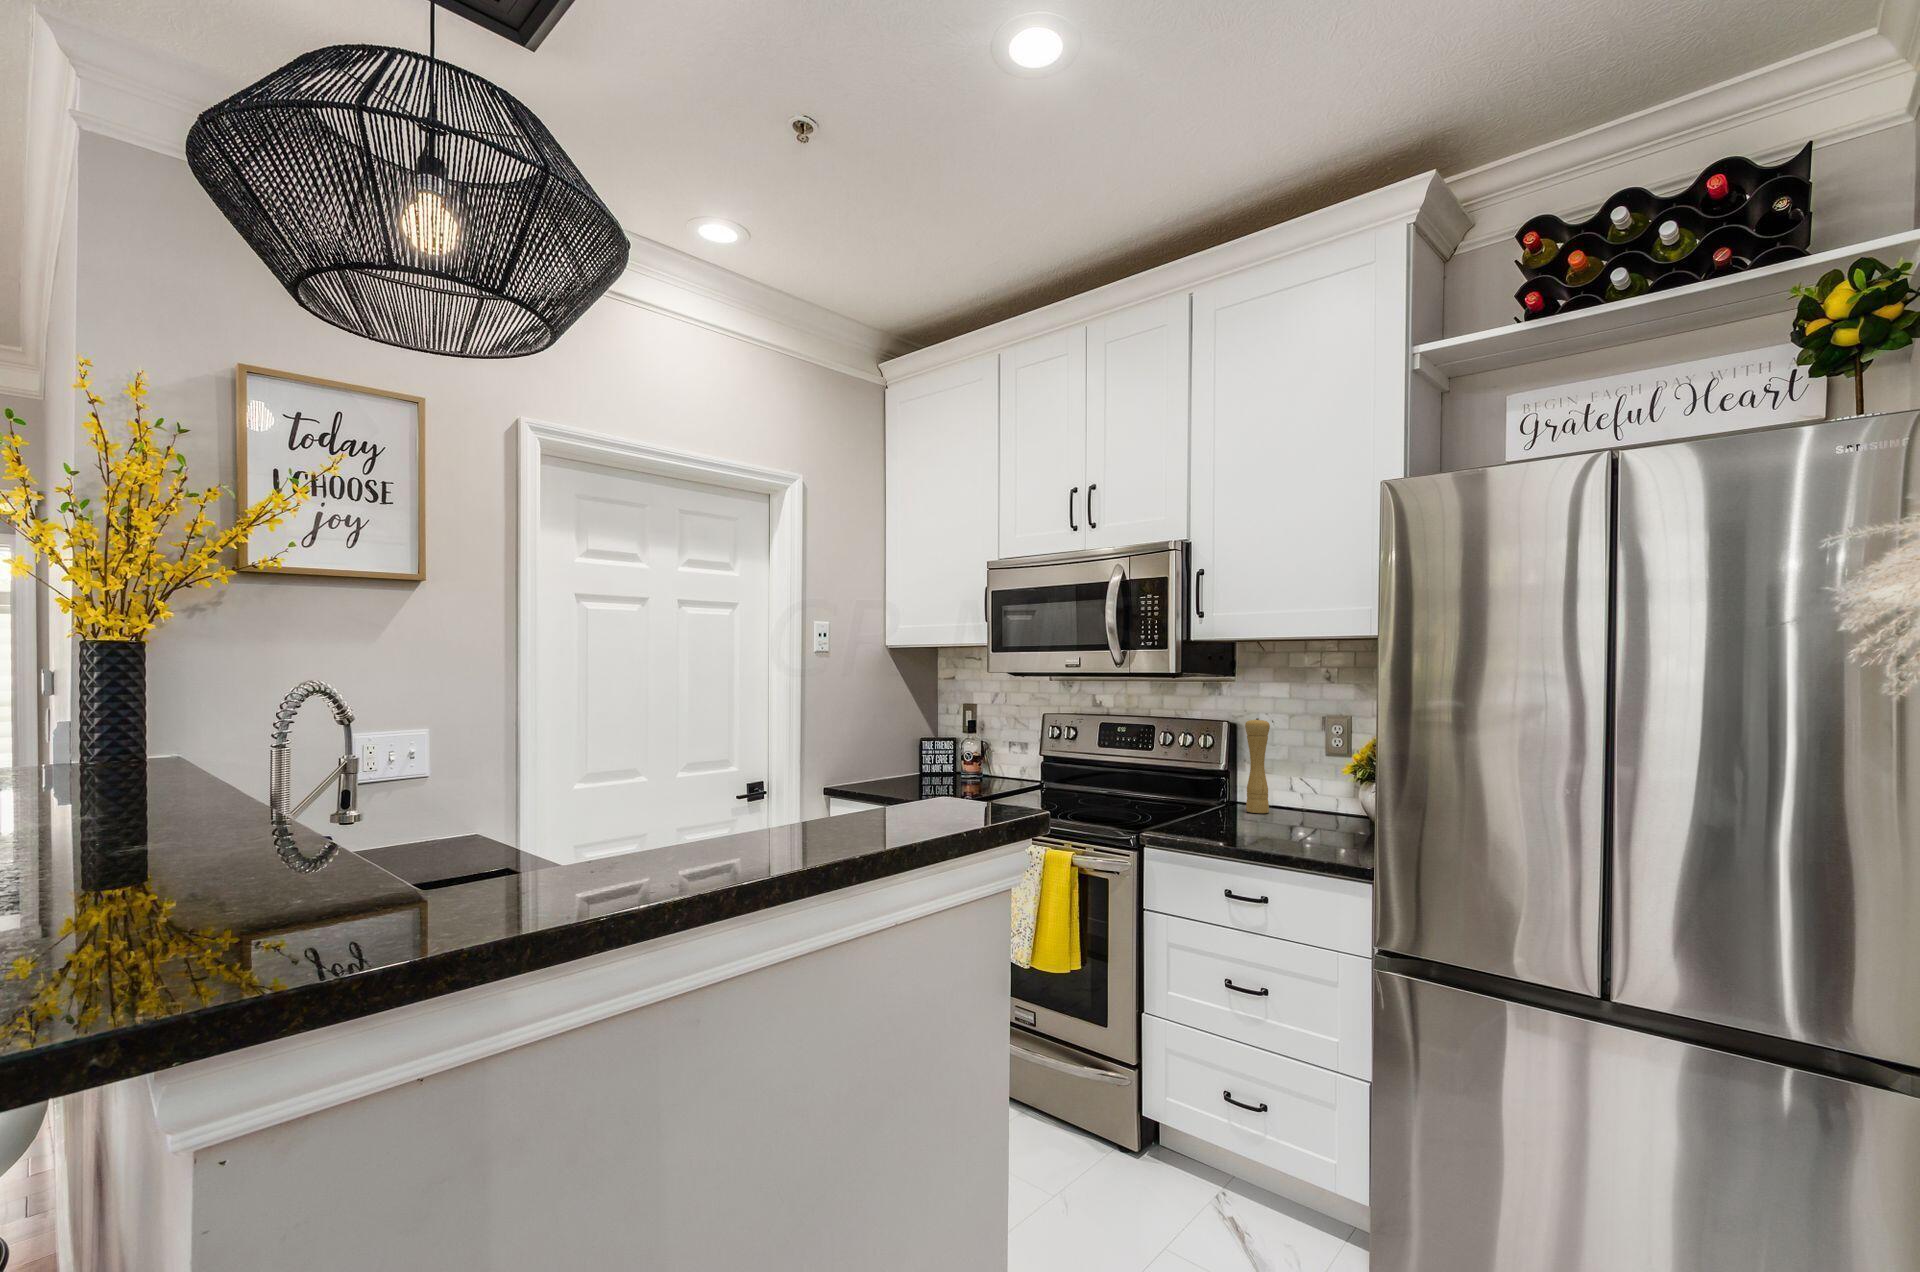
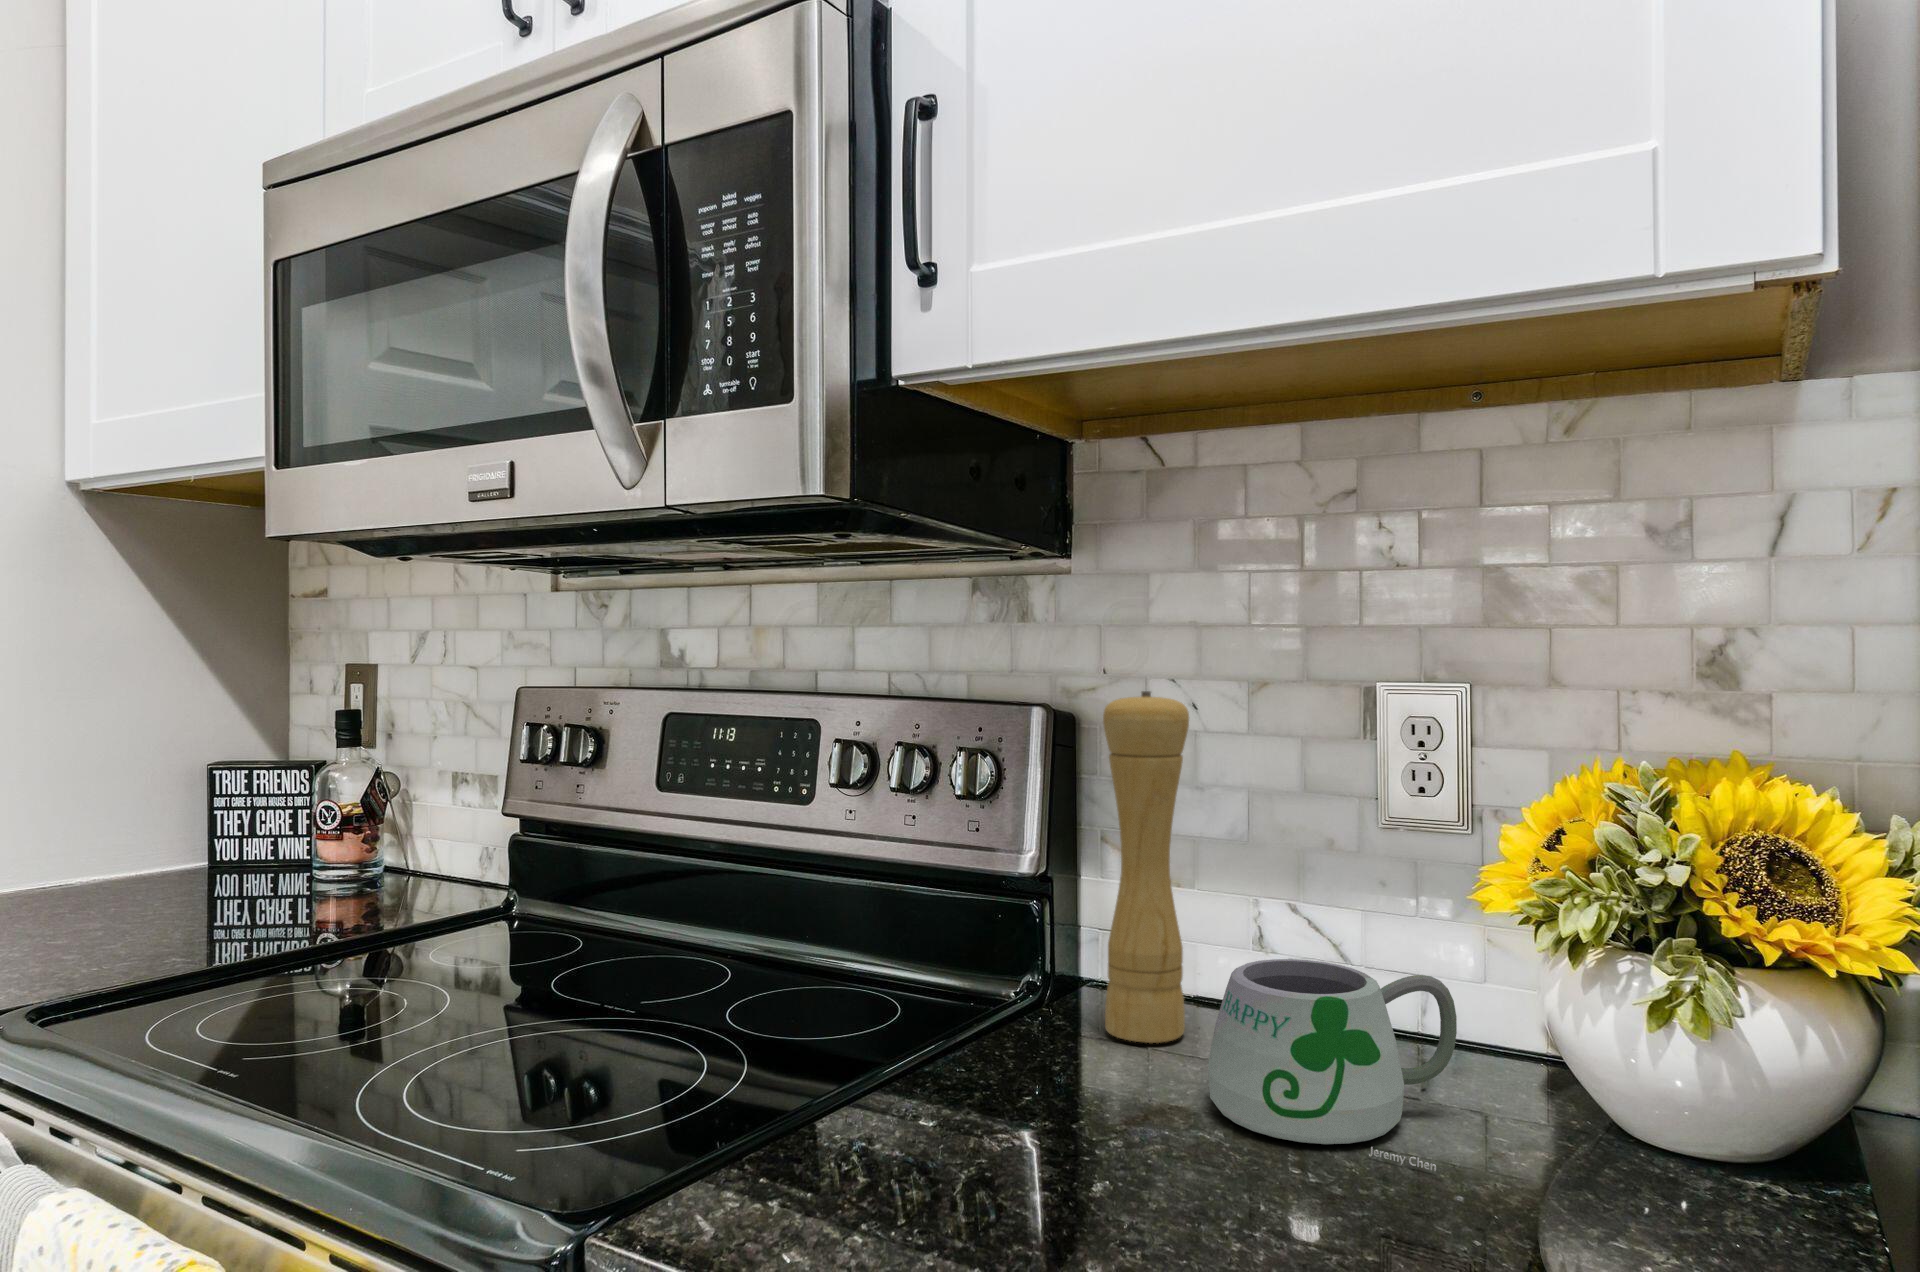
mug: none [1272,787,1335,827] -> present [1208,959,1457,1171]

